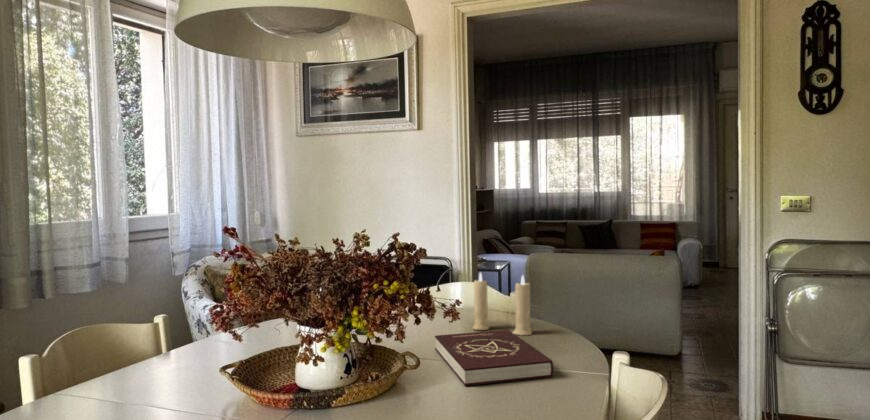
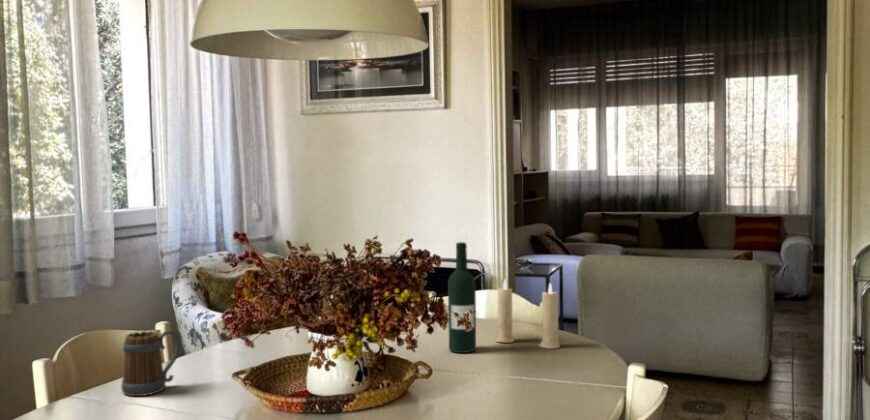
wine bottle: none [430,238,456,341] -> present [448,242,476,353]
mug: none [109,325,171,392] -> present [121,330,180,396]
book: present [435,330,553,386] -> none [452,342,572,396]

